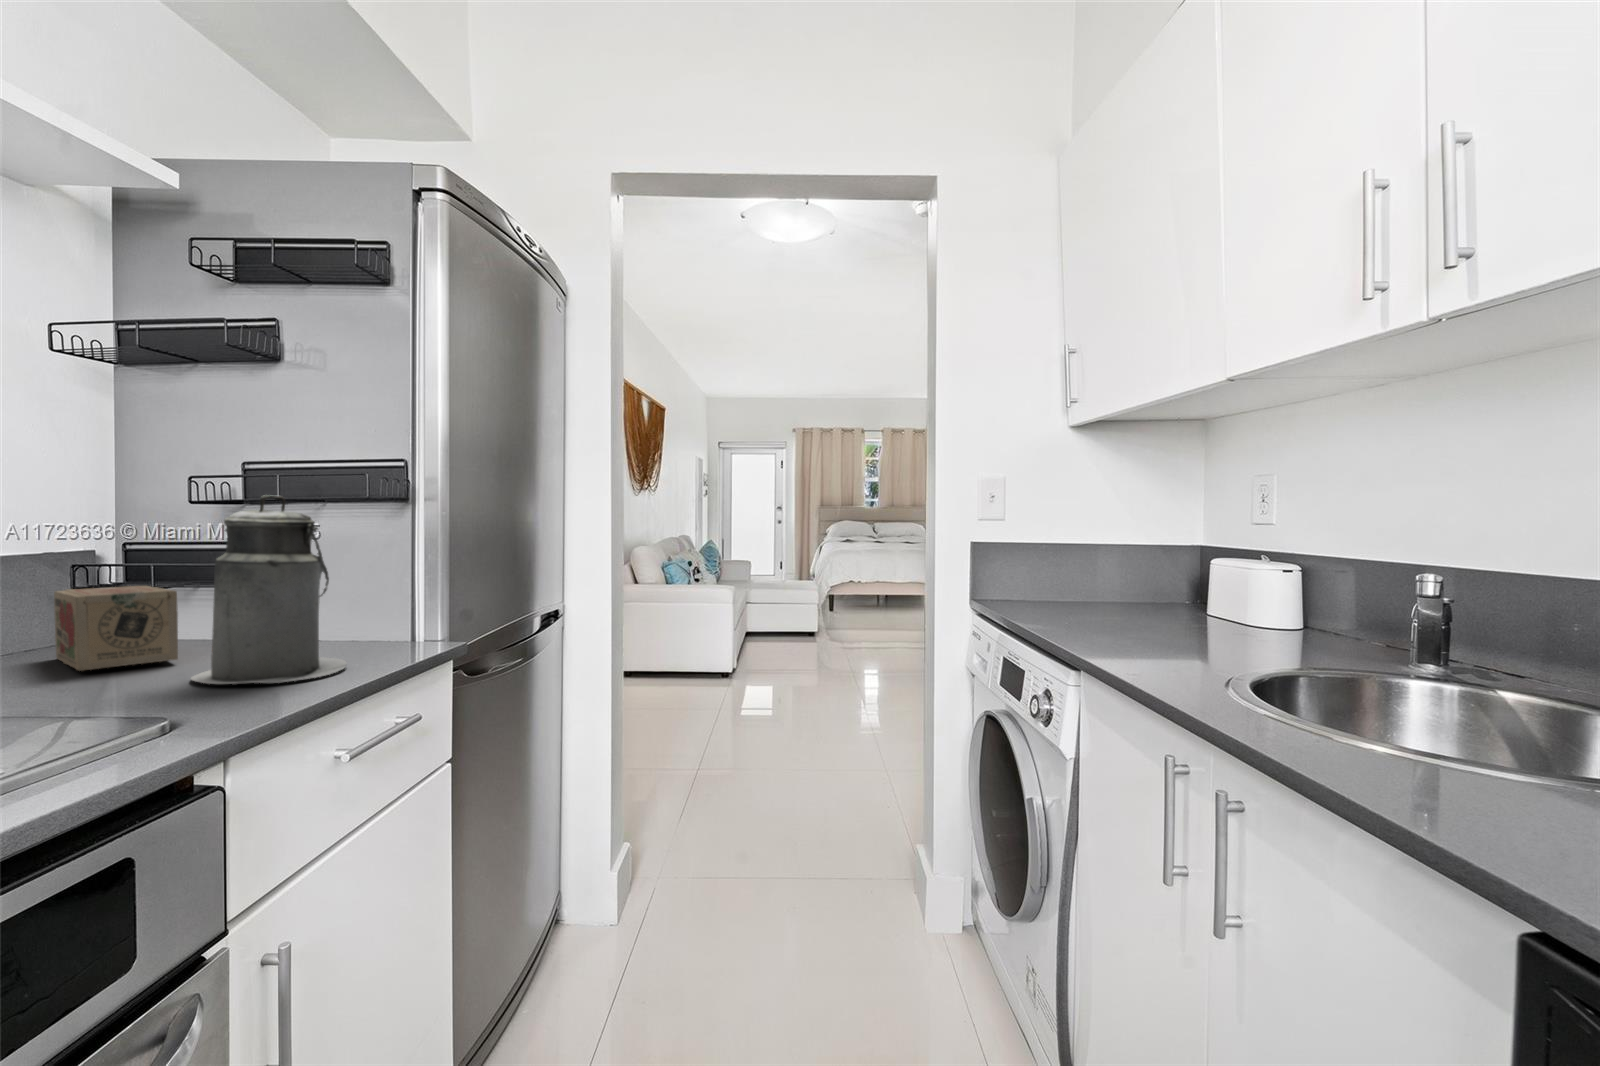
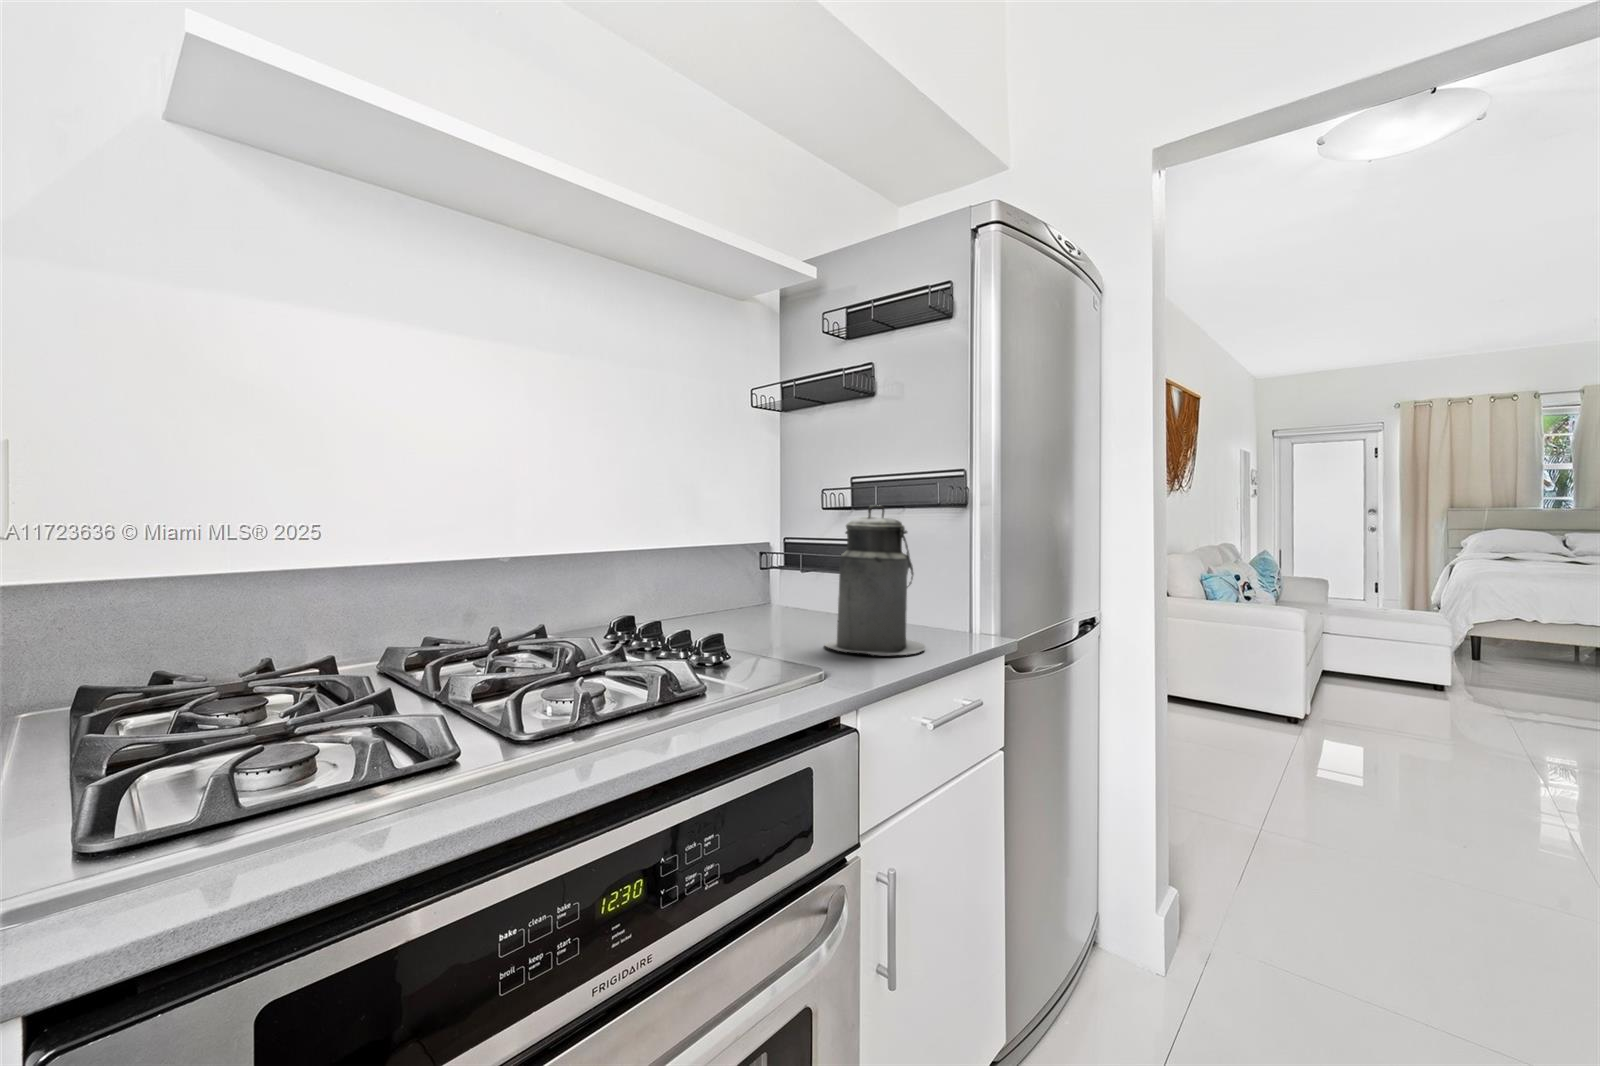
tea box: present [54,586,178,671] -> none [745,574,813,632]

